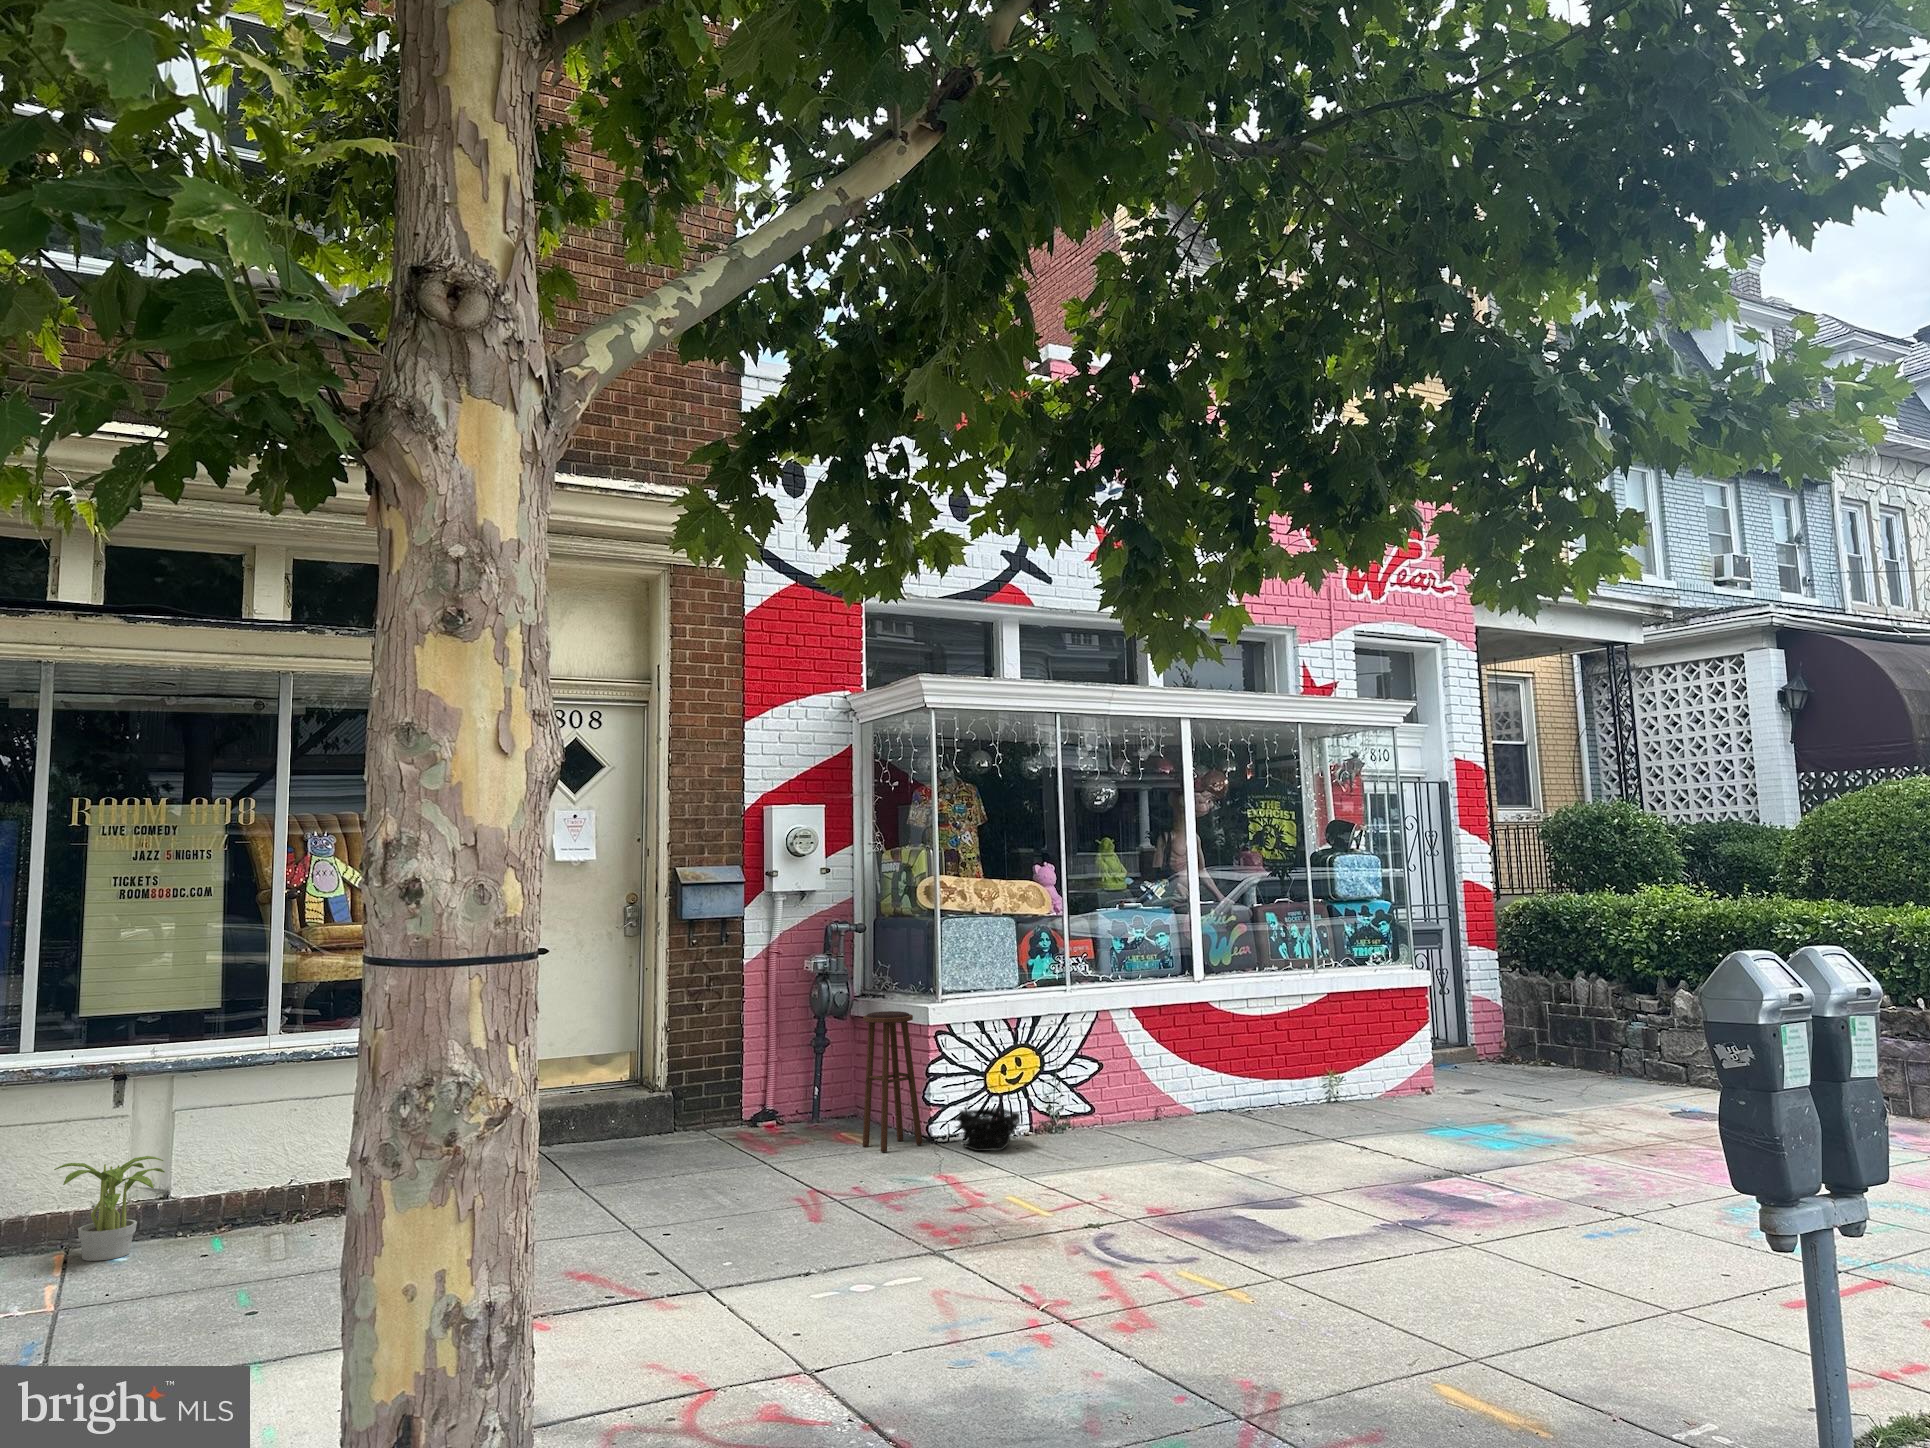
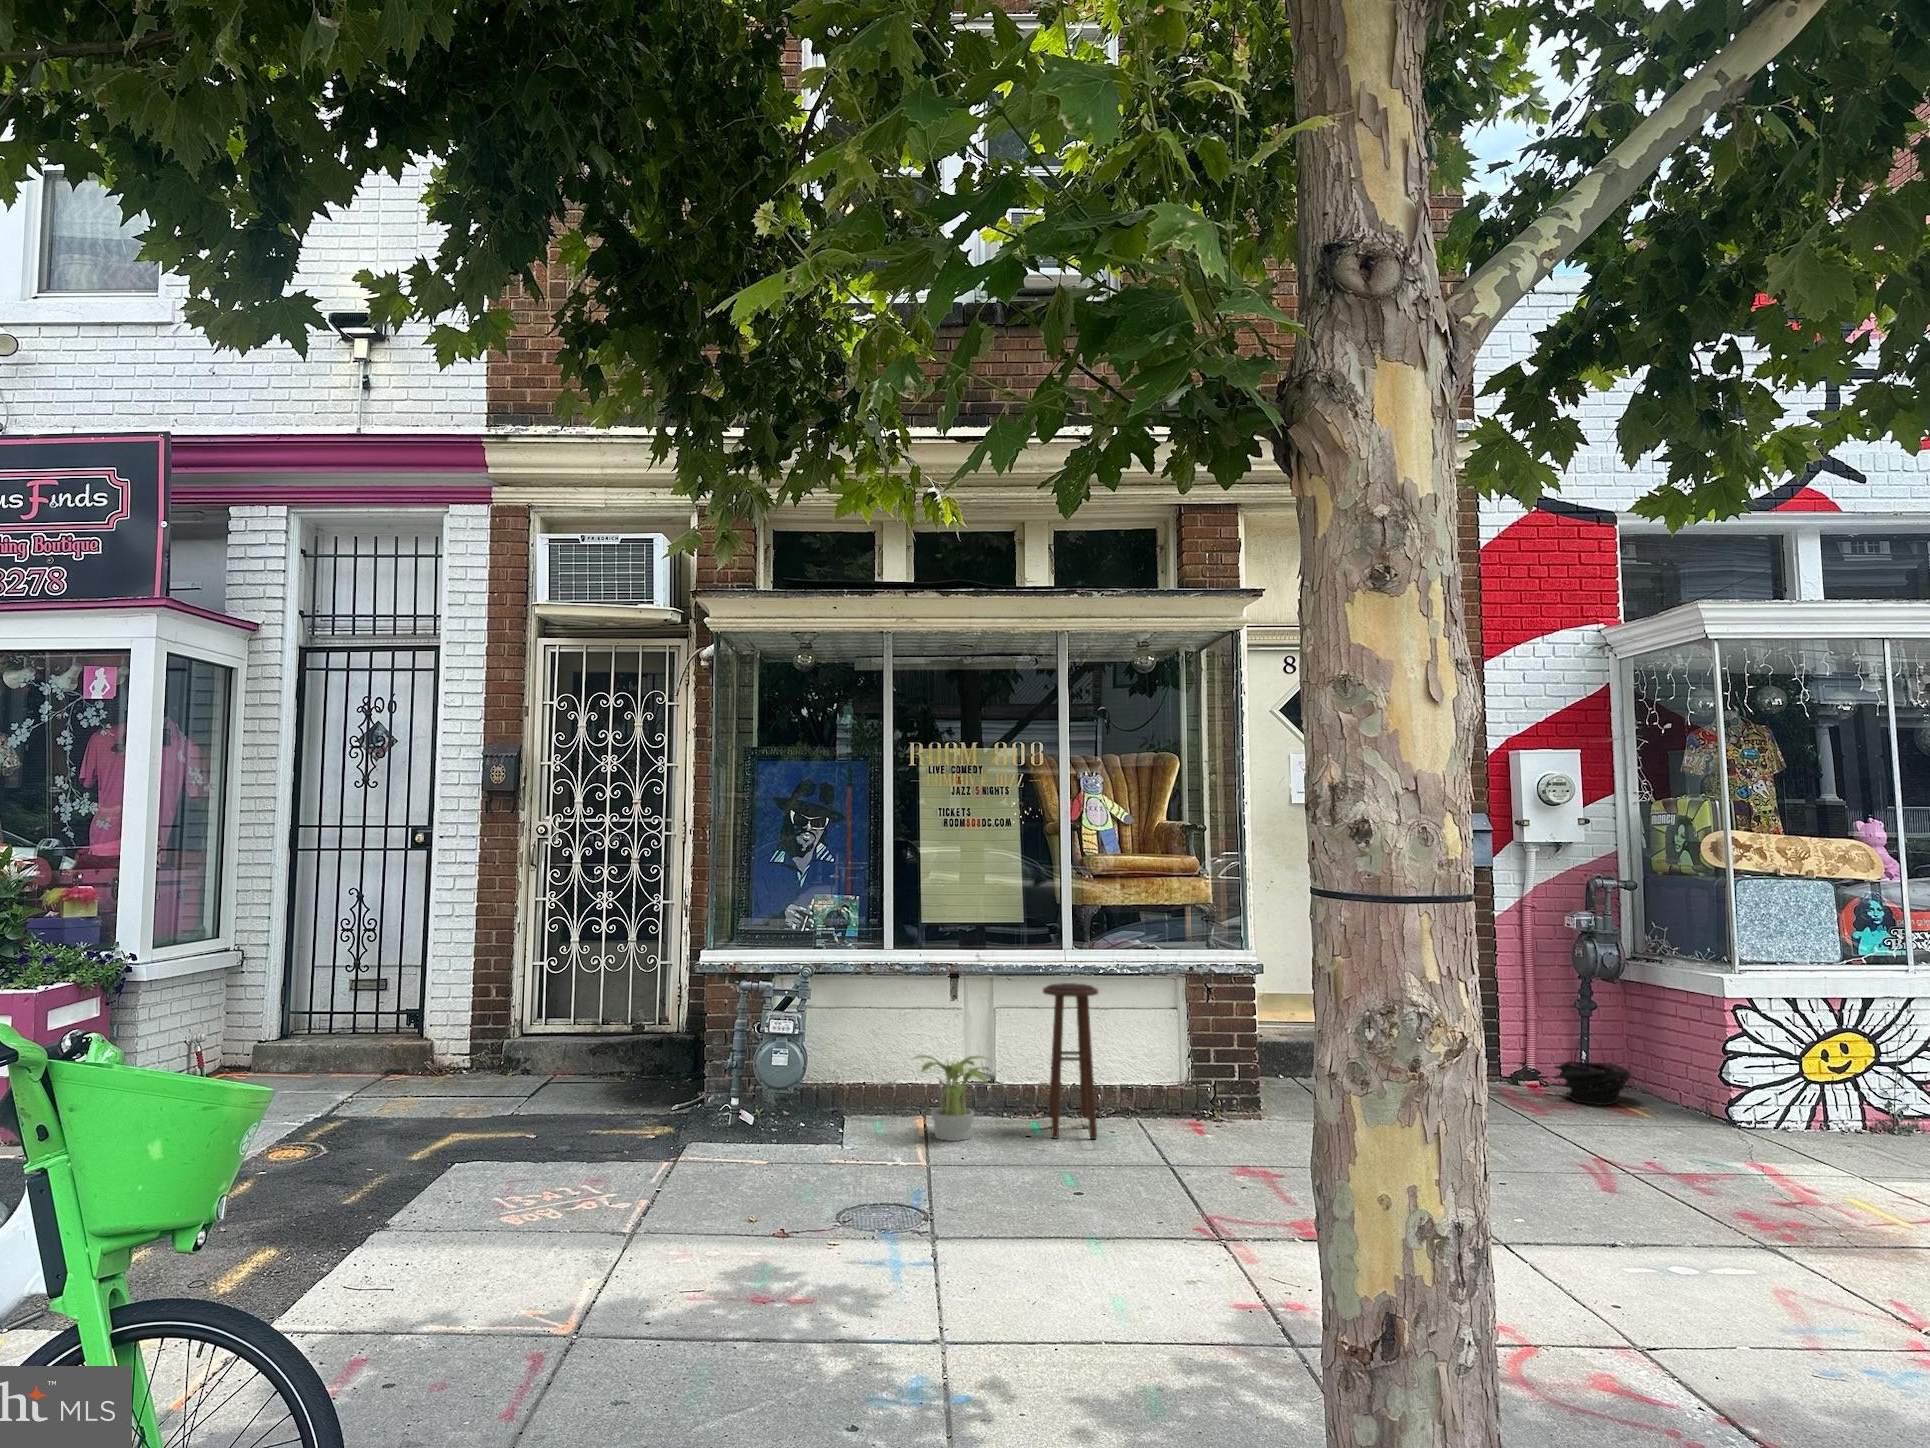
stool: present [863,1011,923,1152] -> present [1043,983,1098,1139]
basket: present [954,1092,1020,1151] -> present [1555,1033,1630,1105]

